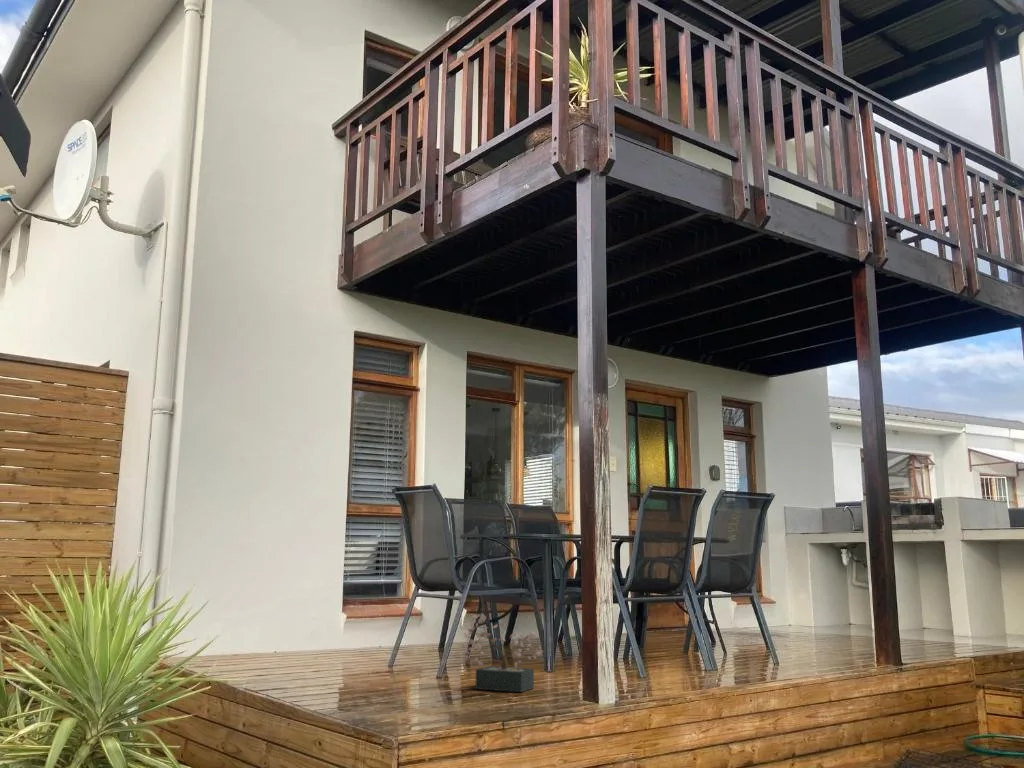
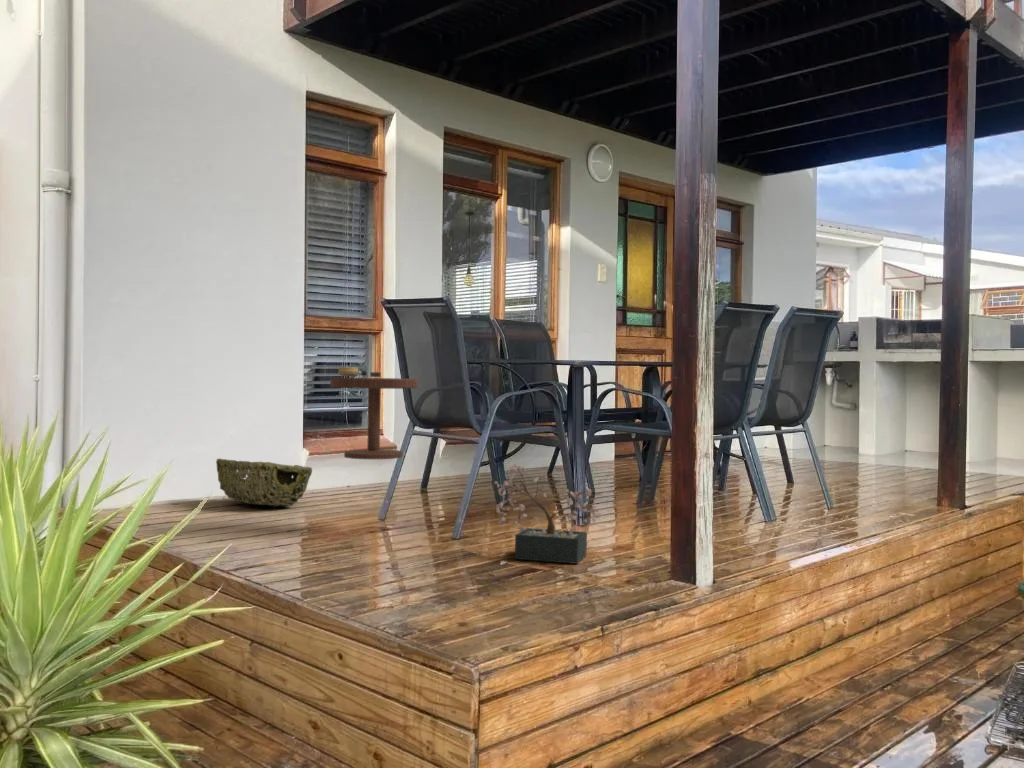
side table: none [349,540,416,673] -> present [330,367,418,459]
woven basket: none [269,619,343,659] -> present [216,459,312,507]

